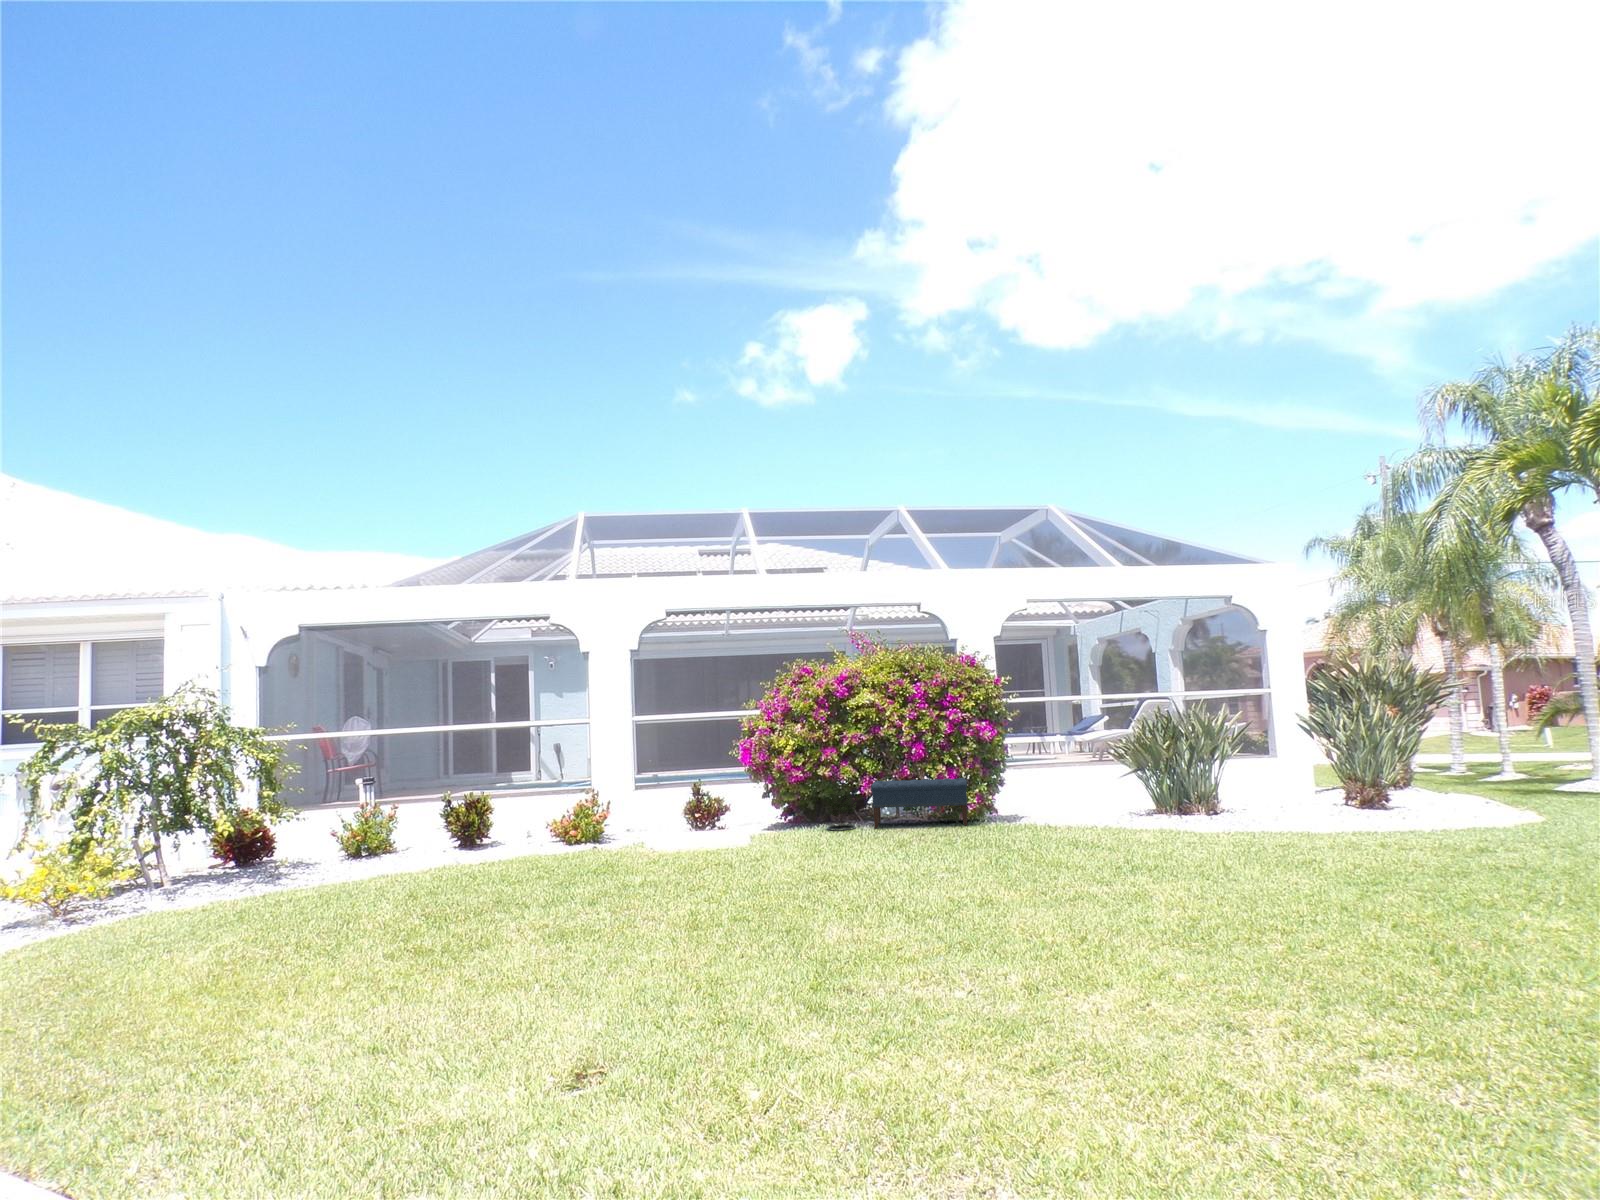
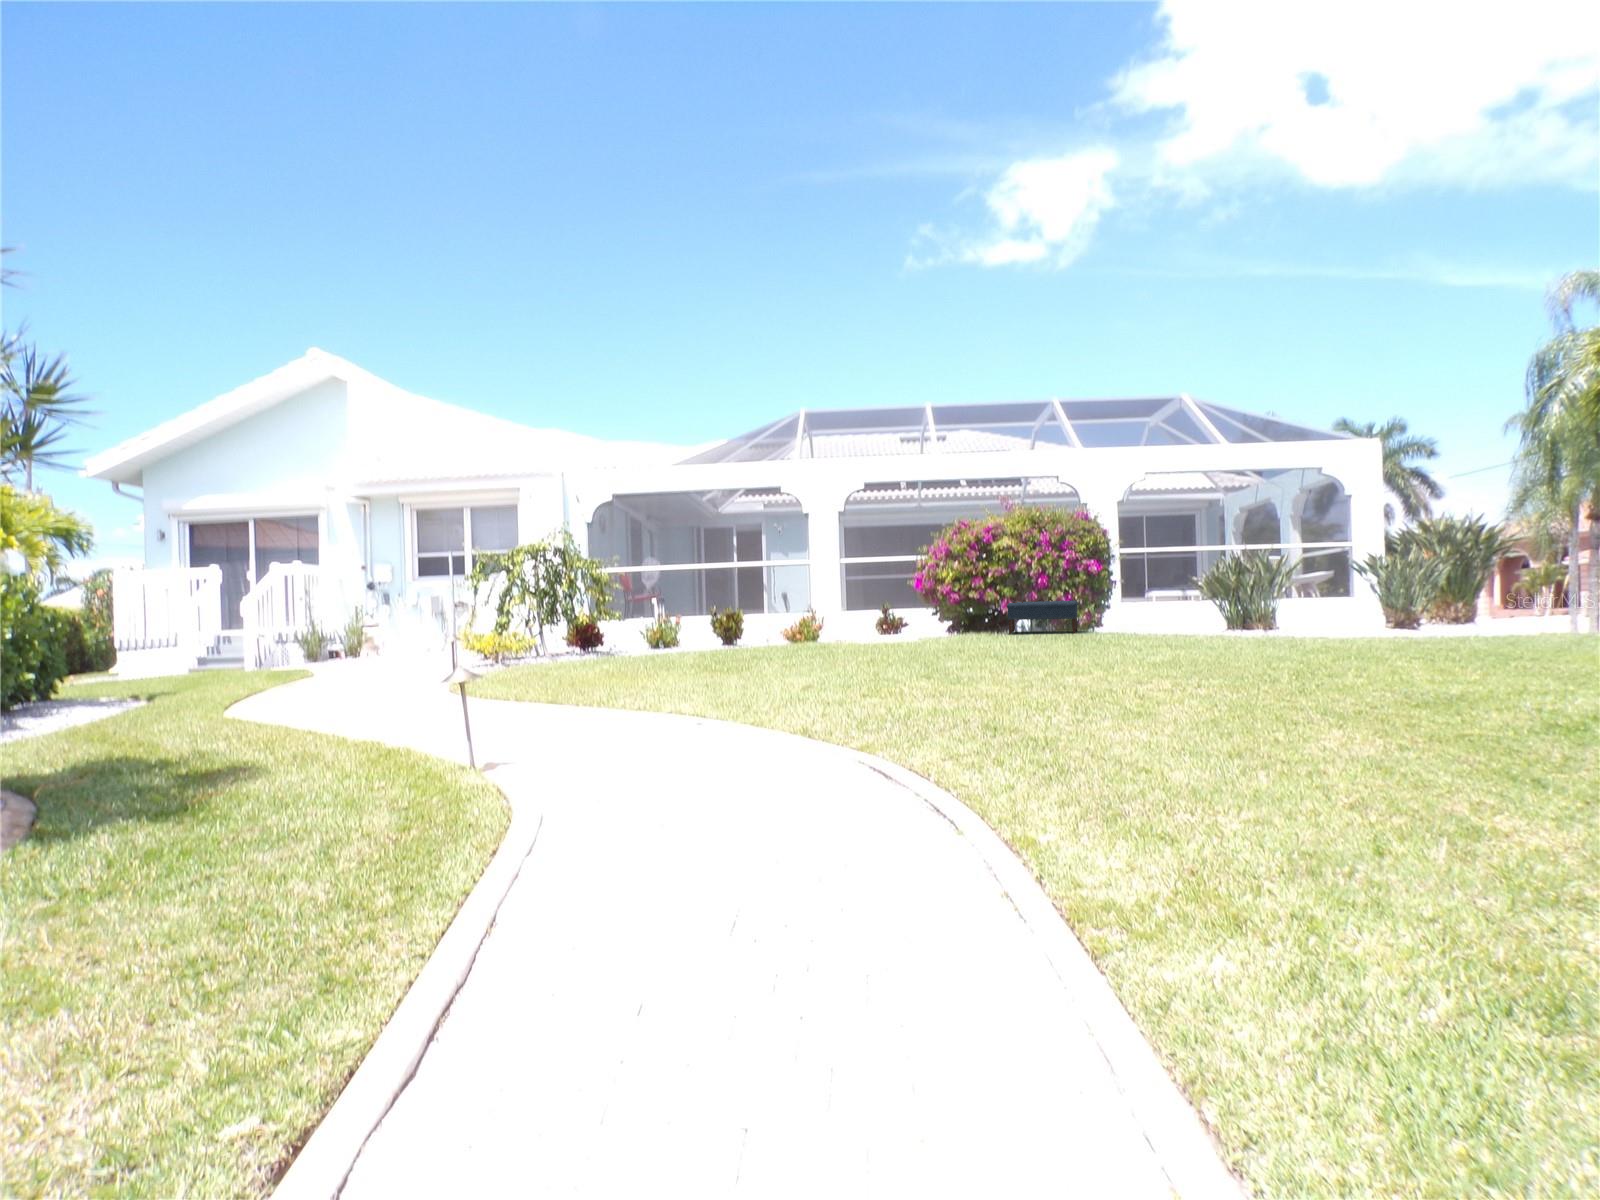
potted tree: present [827,781,856,831] -> none [974,597,998,635]

